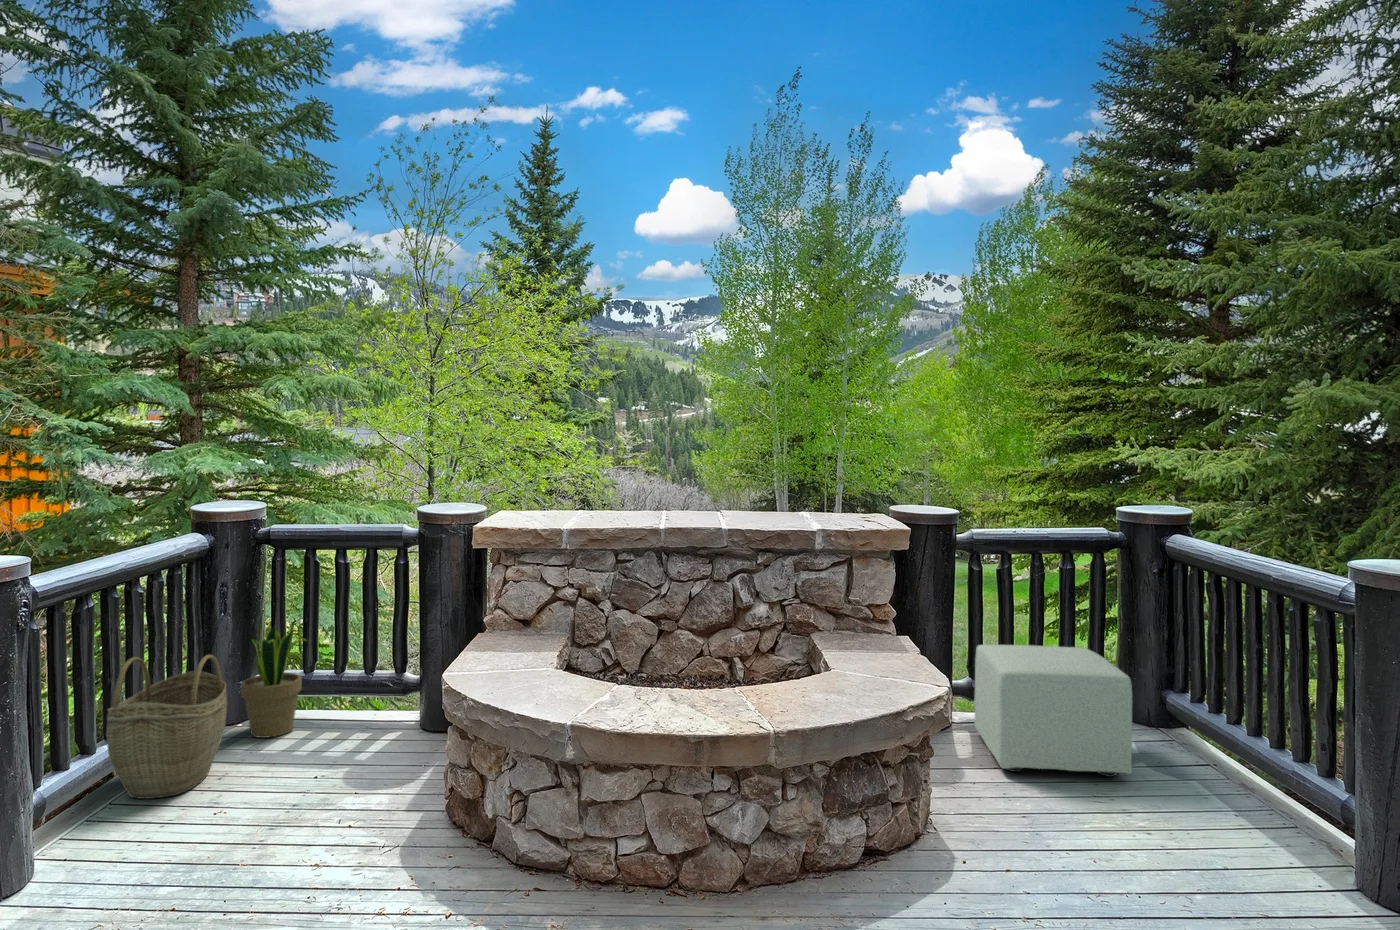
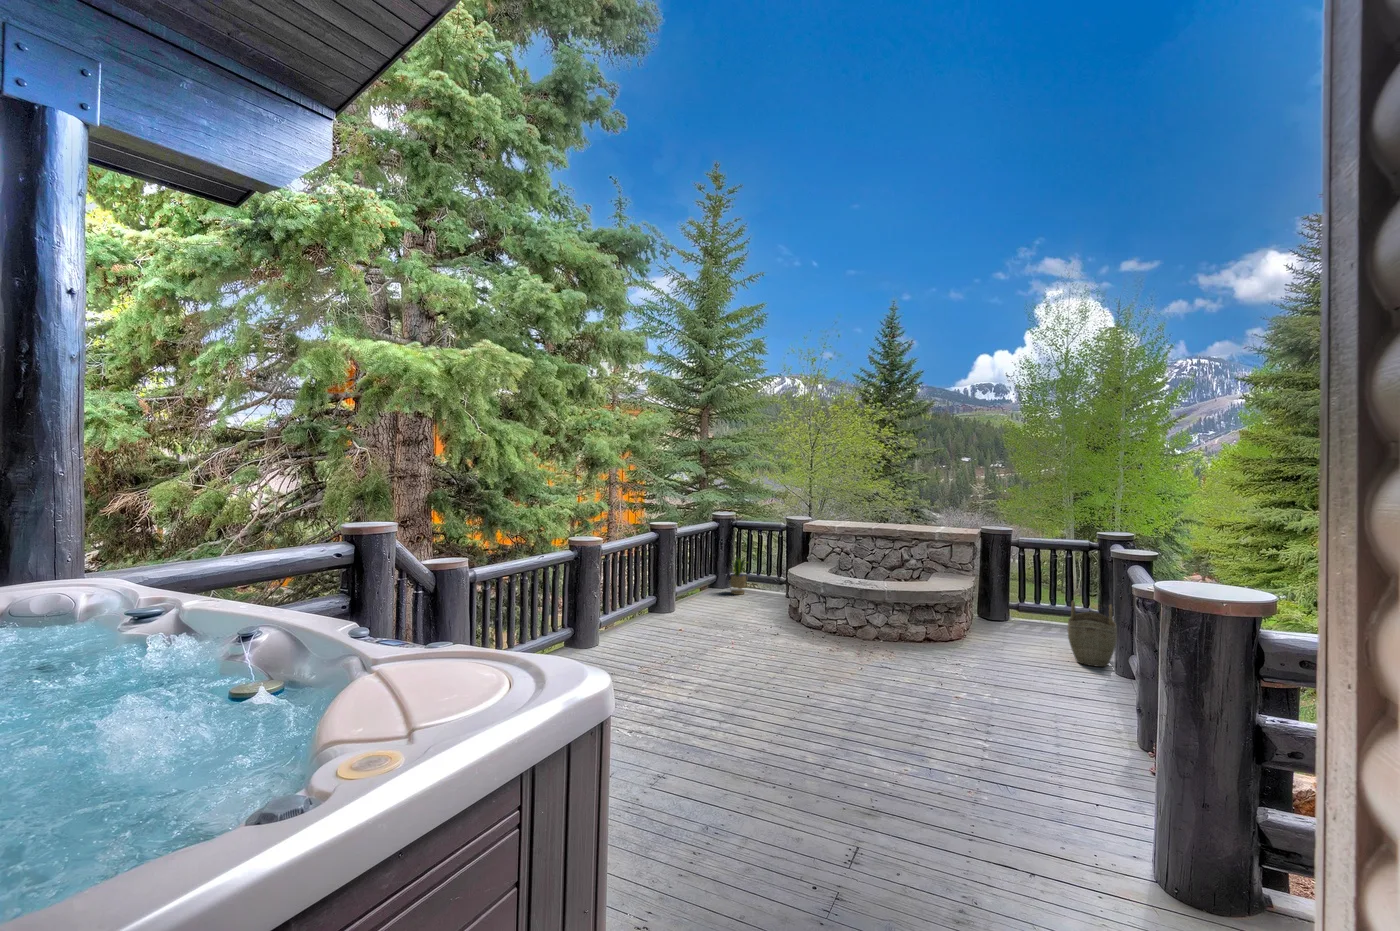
ottoman: present [974,645,1133,777] -> none [1009,586,1076,643]
woven basket: present [106,655,227,799] -> present [1068,601,1117,667]

